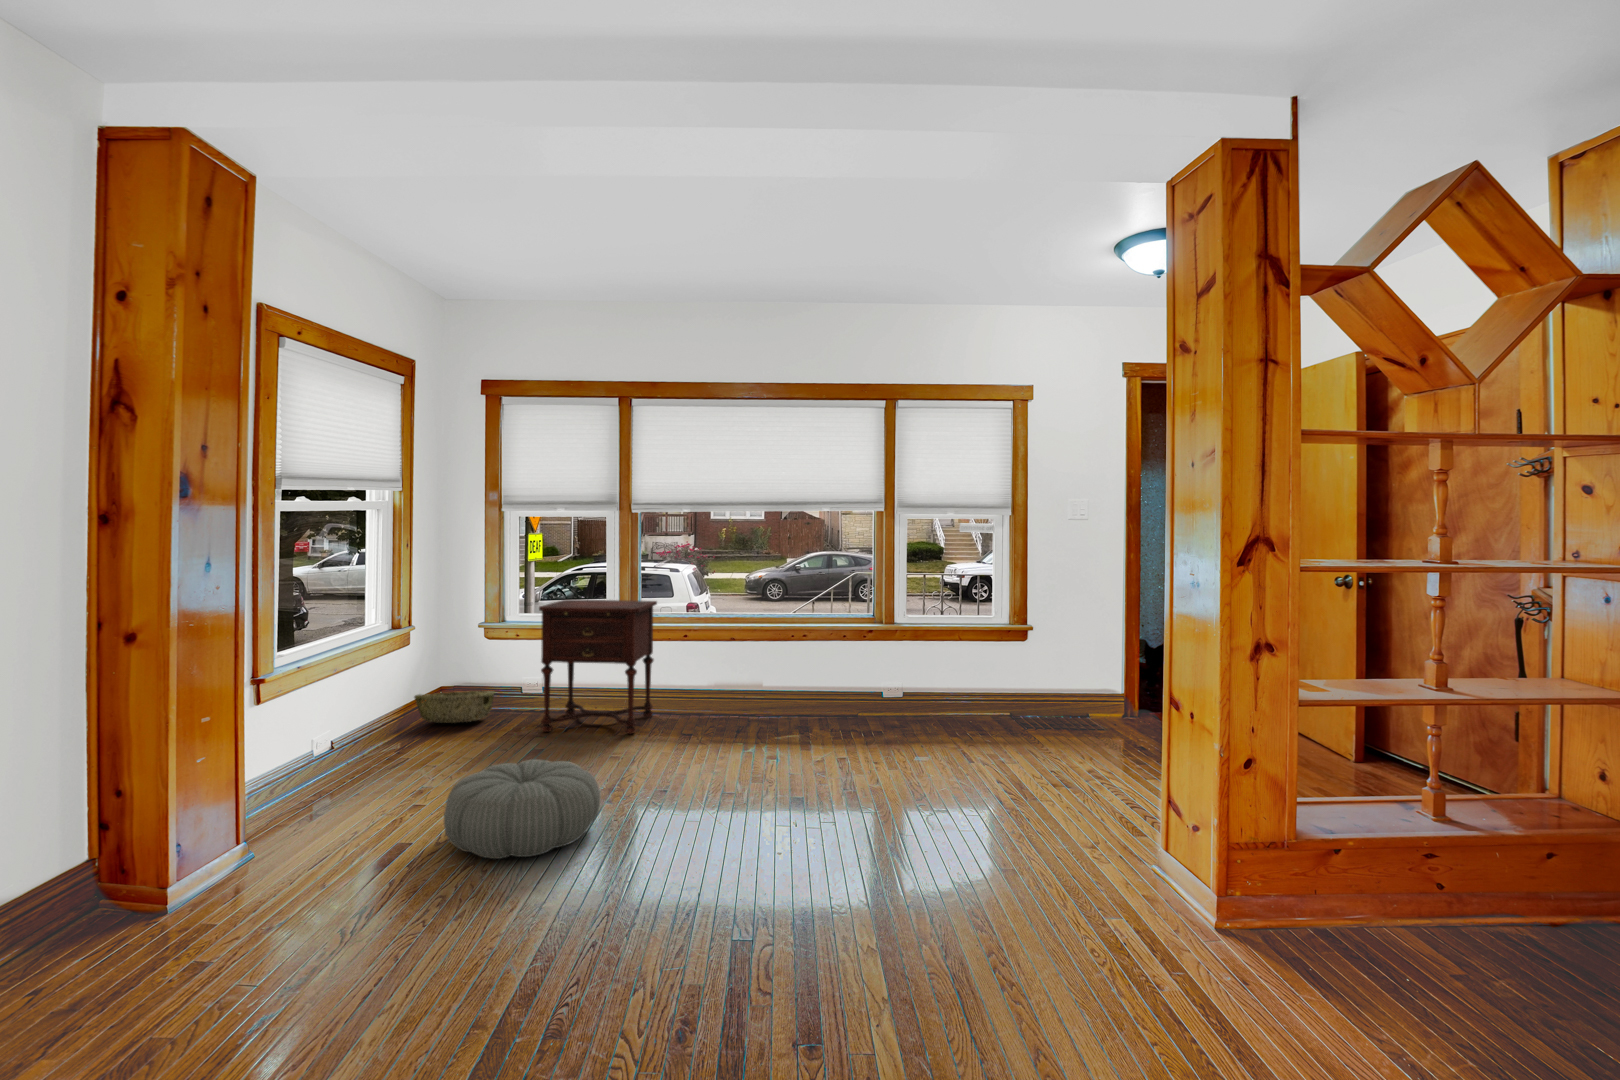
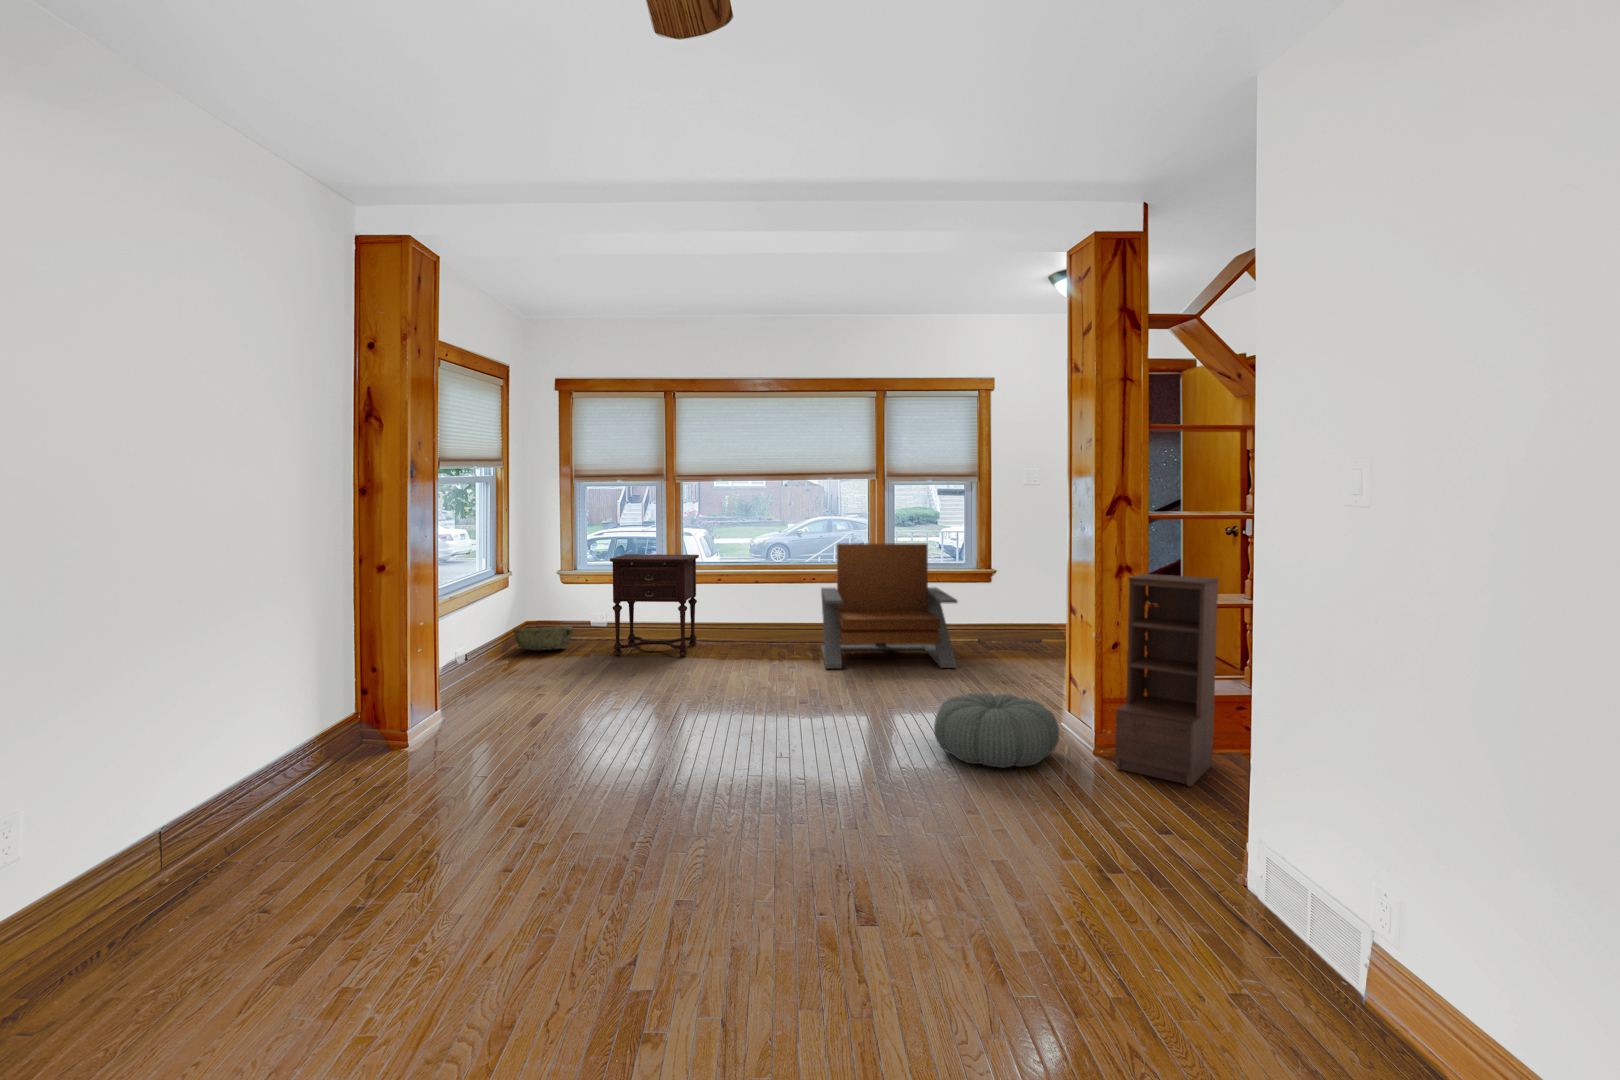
lounge chair: none [810,589,989,758] -> present [821,543,957,668]
bookshelf: none [1269,655,1428,1028] -> present [1115,574,1219,786]
pouf: present [444,759,600,859] -> present [934,693,1059,768]

